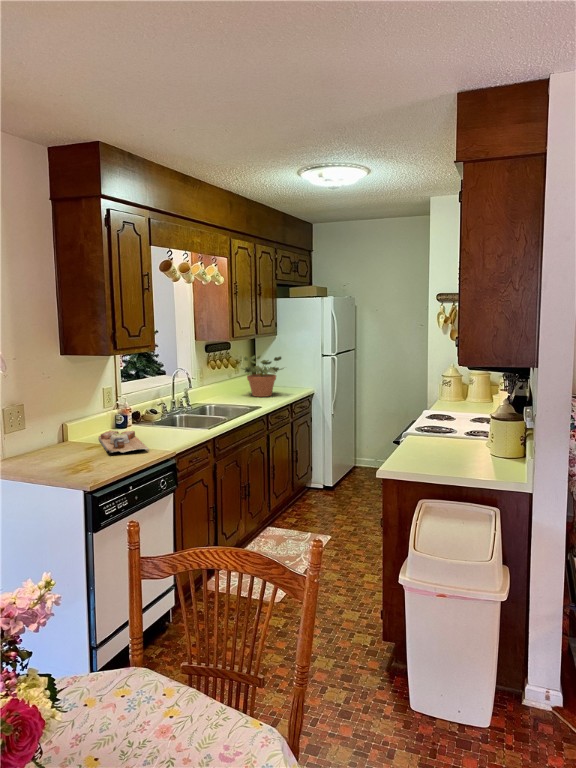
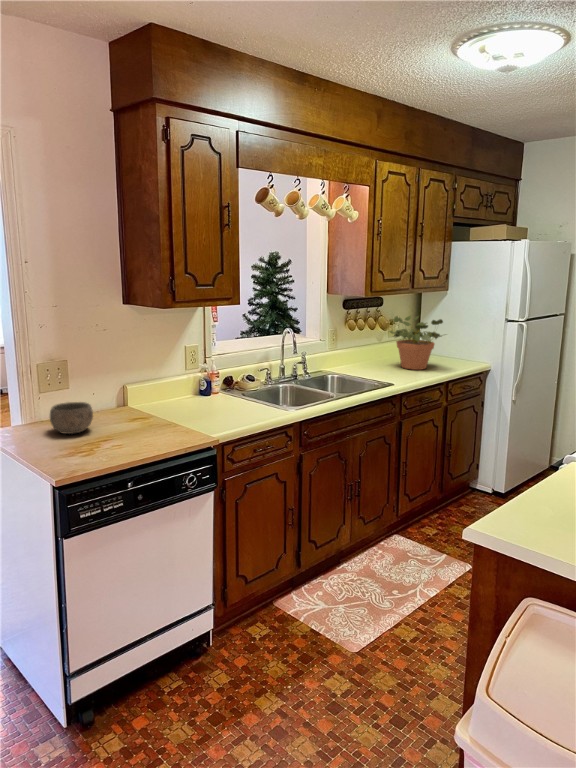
cutting board: present [99,431,149,453] -> none [143,399,203,435]
bowl: none [26,436,66,462] -> present [50,402,93,434]

